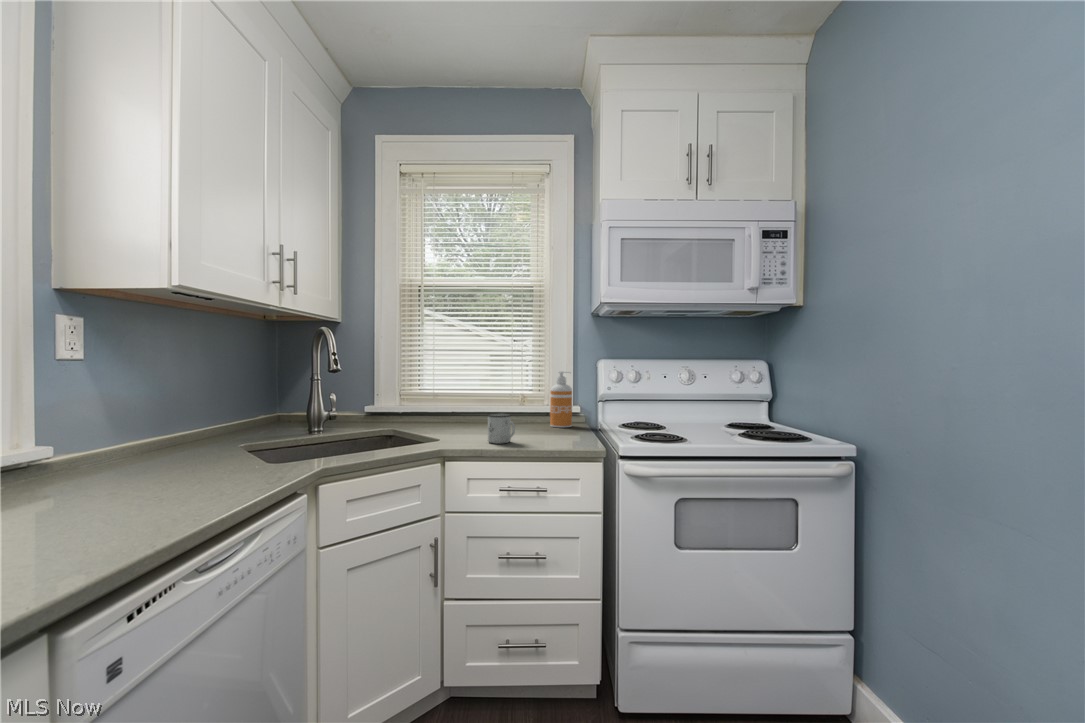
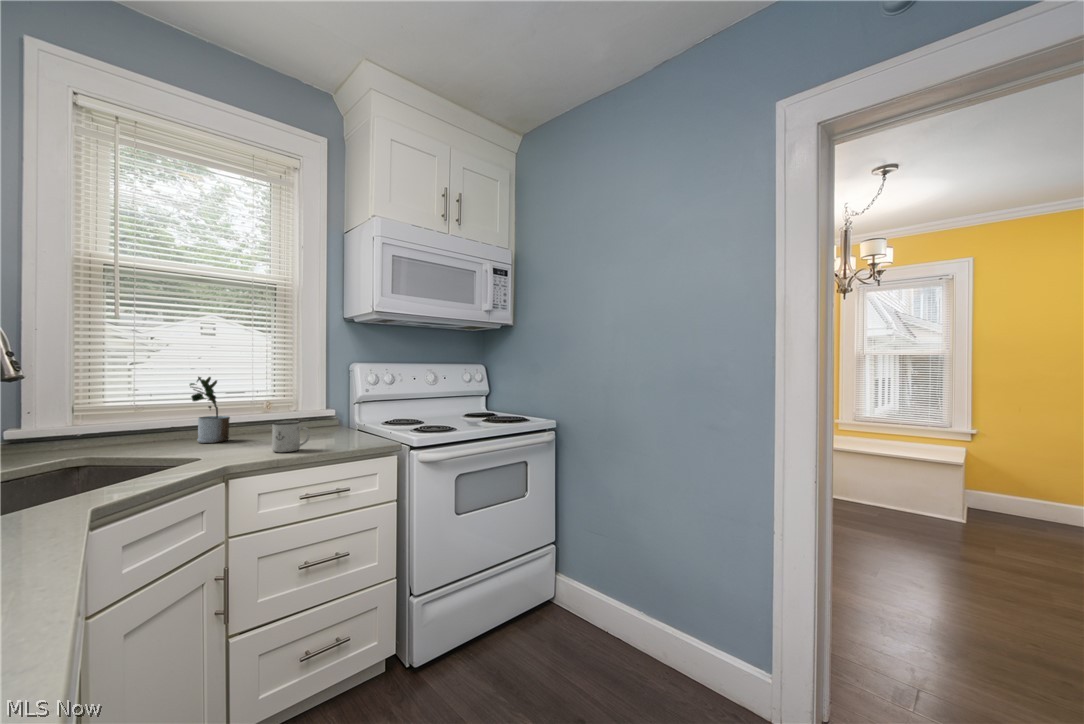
potted plant: none [457,371,489,428] -> present [190,377,230,443]
soap dispenser: present [550,371,572,427] -> none [302,375,328,432]

